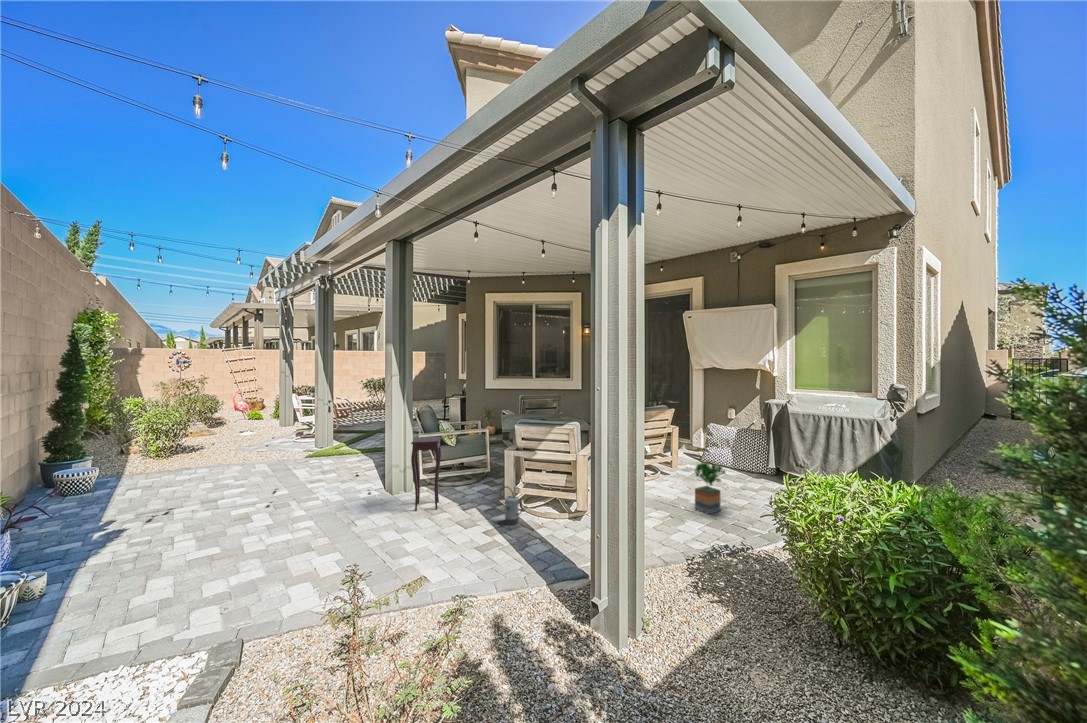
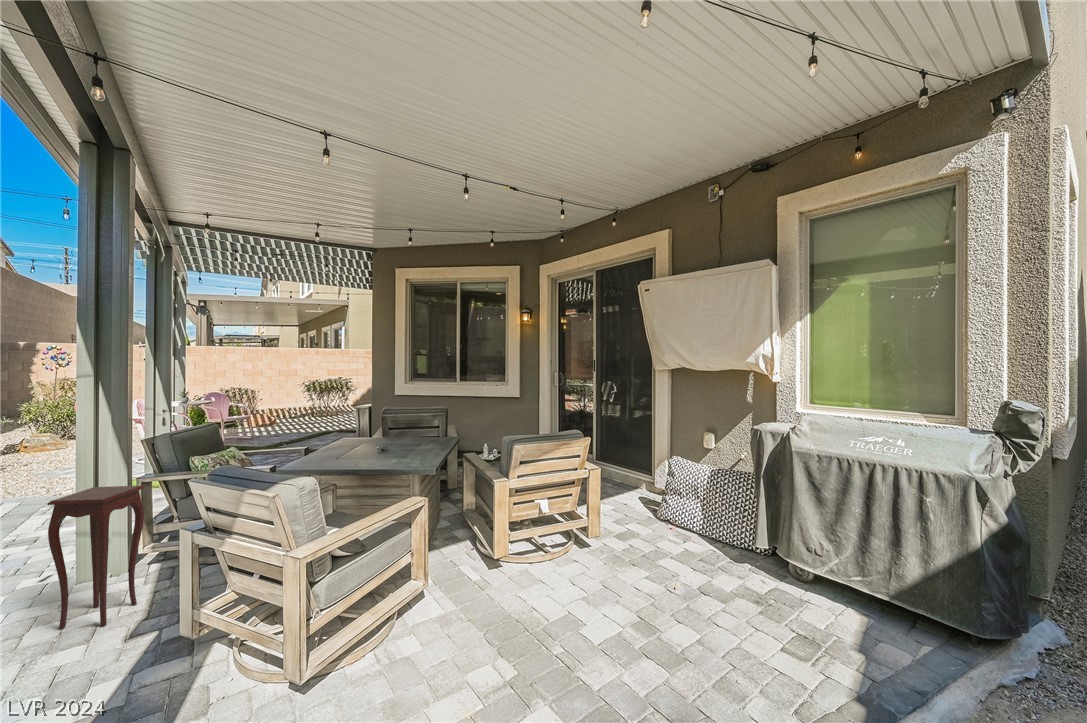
potted tree: present [694,463,725,514] -> none [574,556,645,676]
watering can: present [500,486,524,525] -> none [165,603,201,690]

